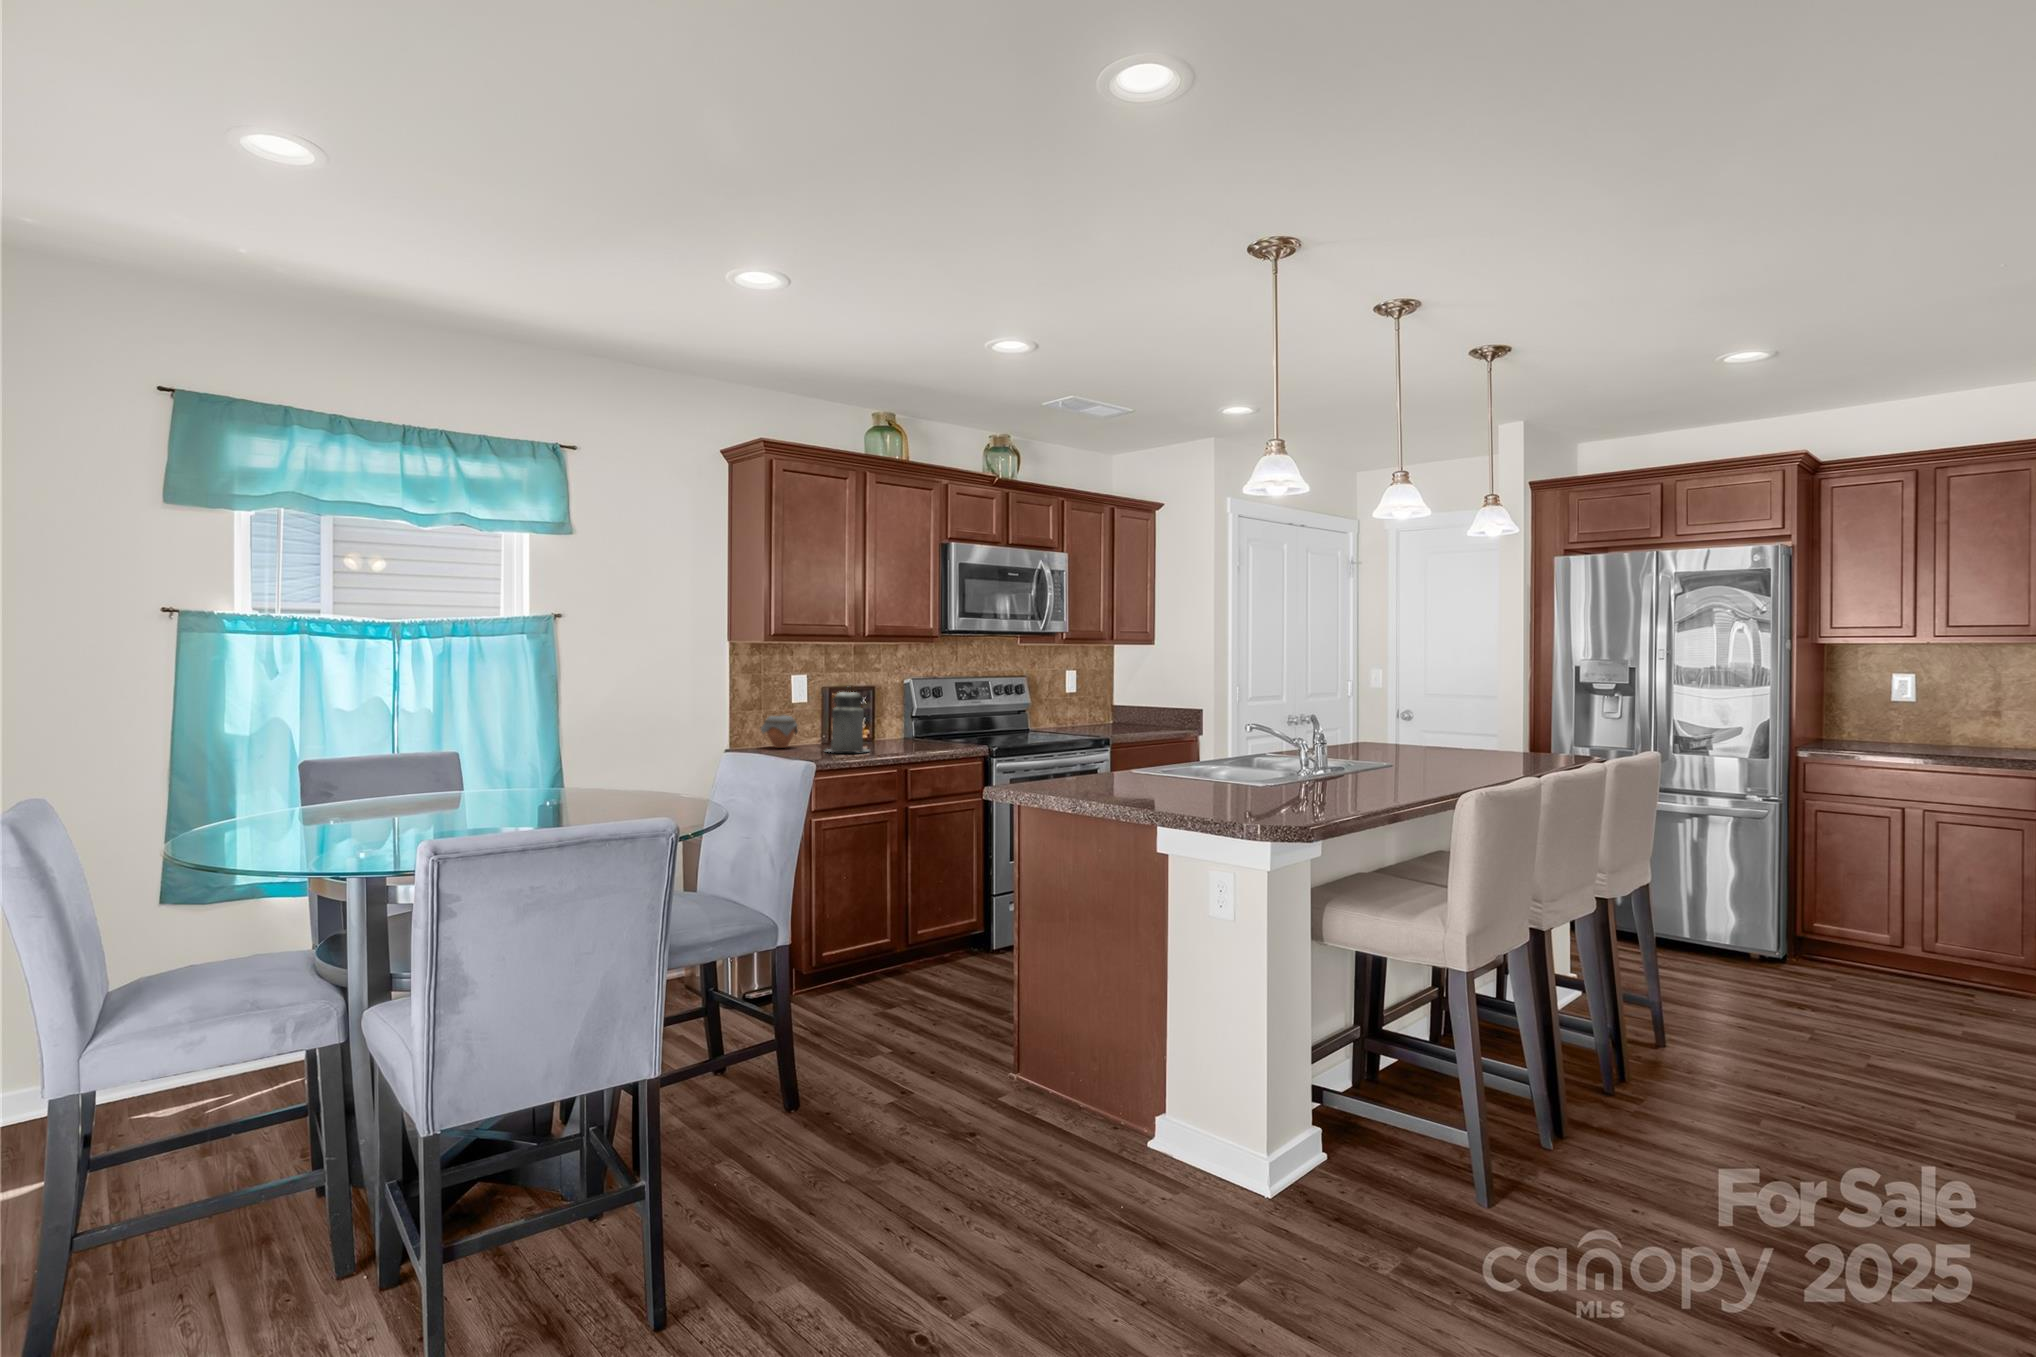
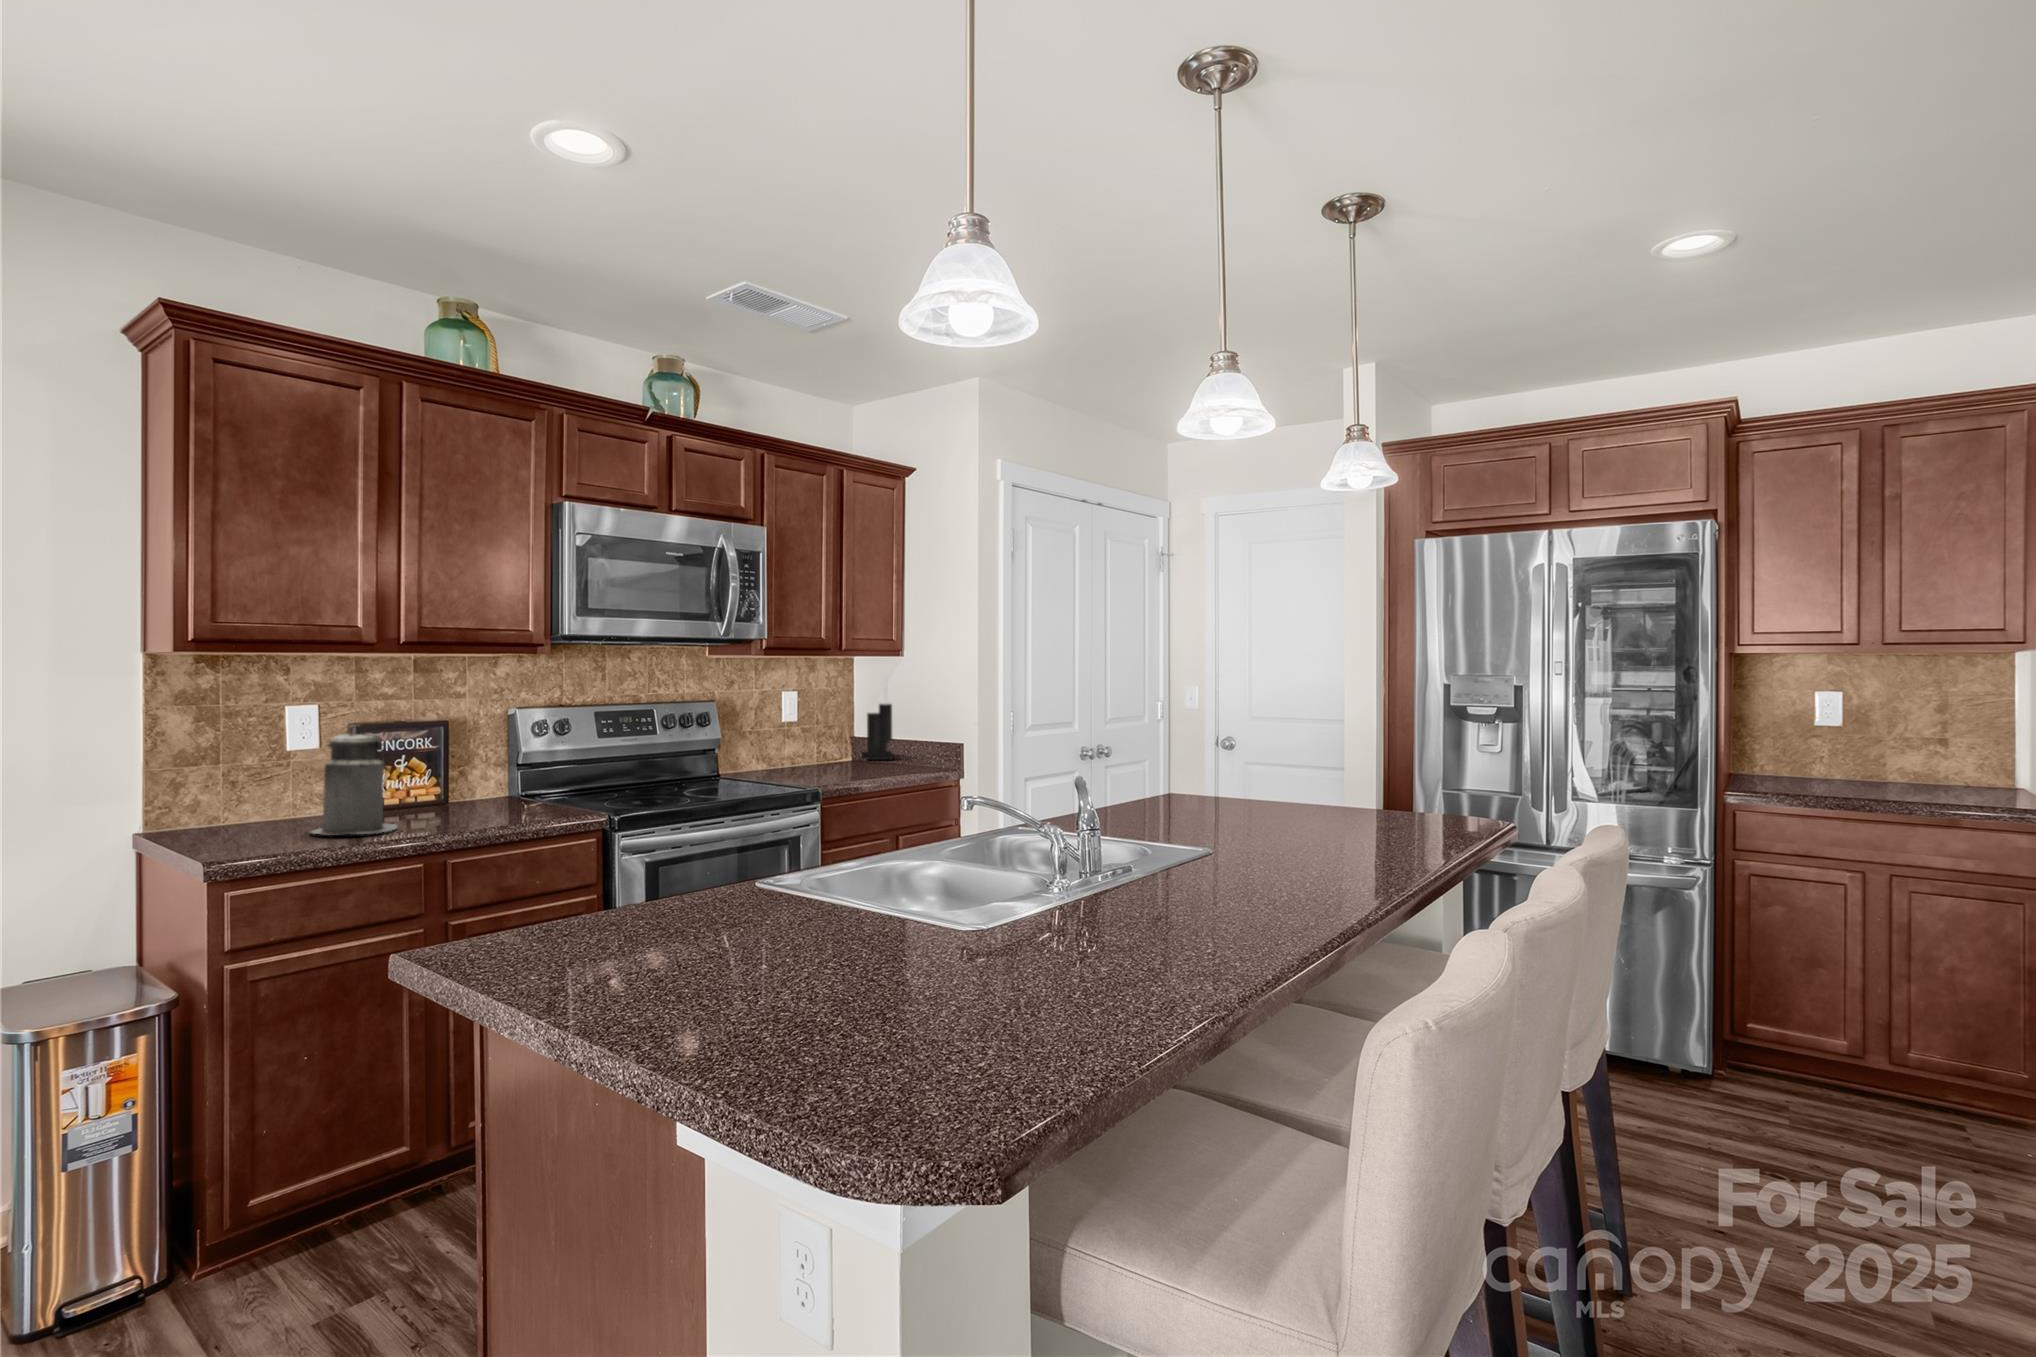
knife block: none [1120,660,1144,723] -> present [862,676,892,760]
jar: present [761,715,798,748] -> none [205,772,279,827]

